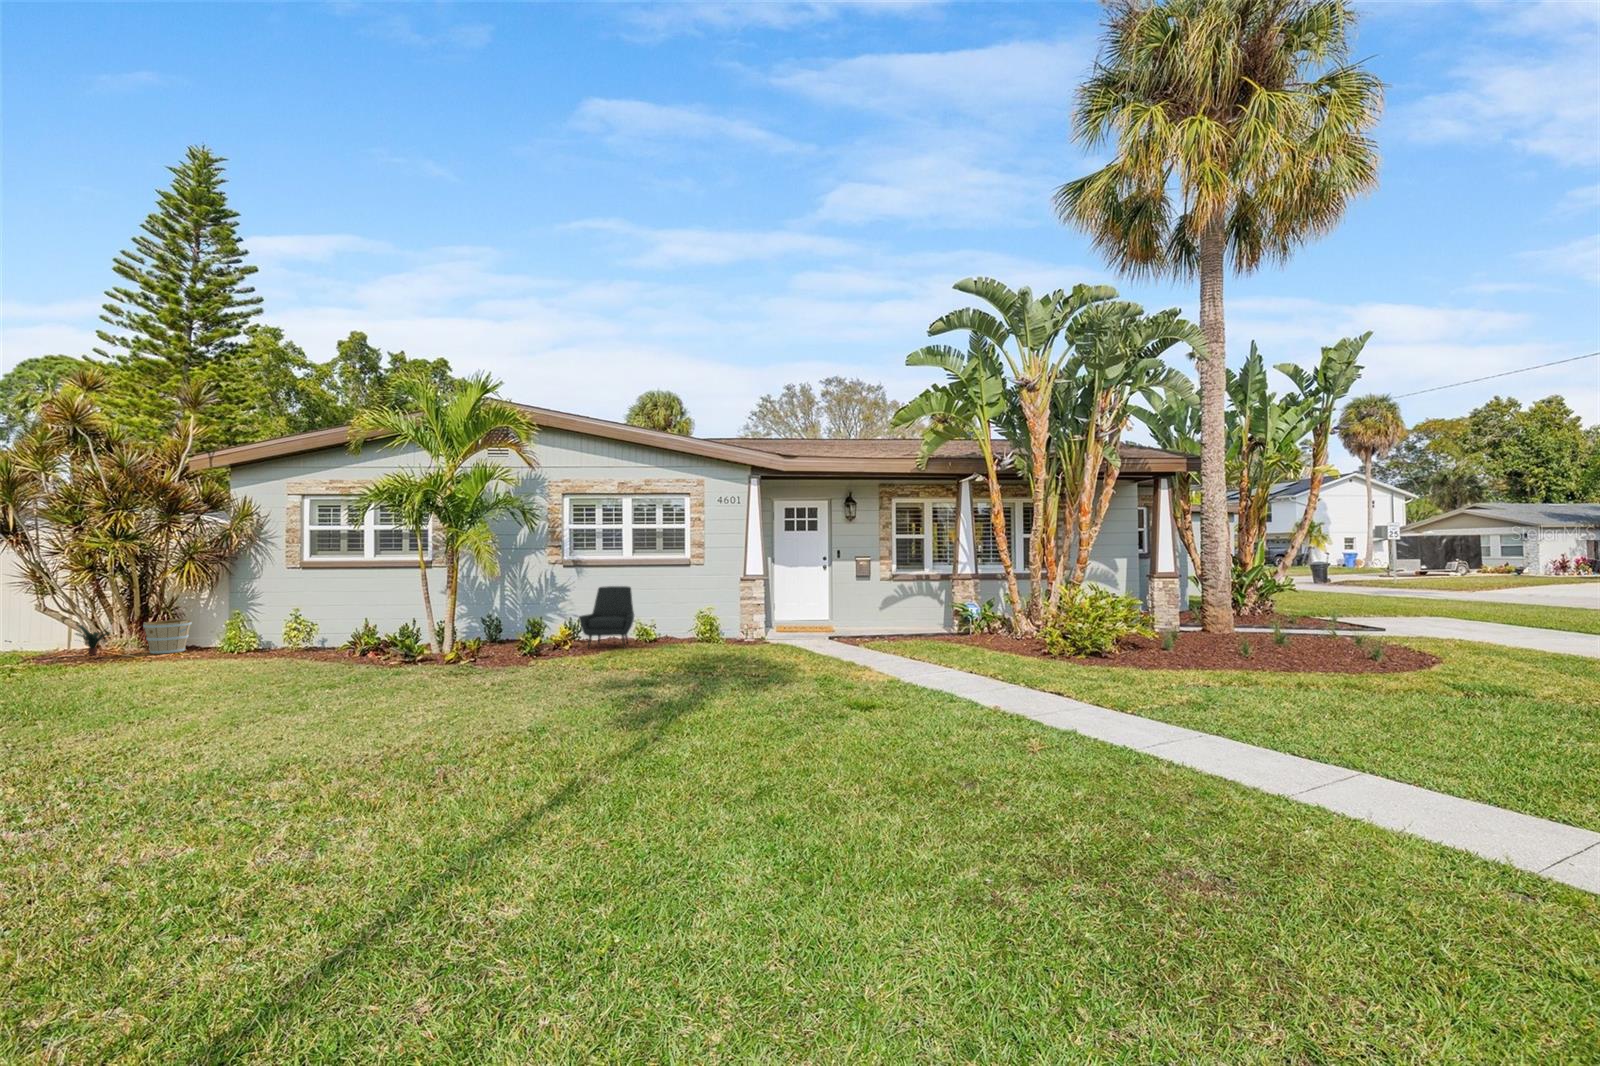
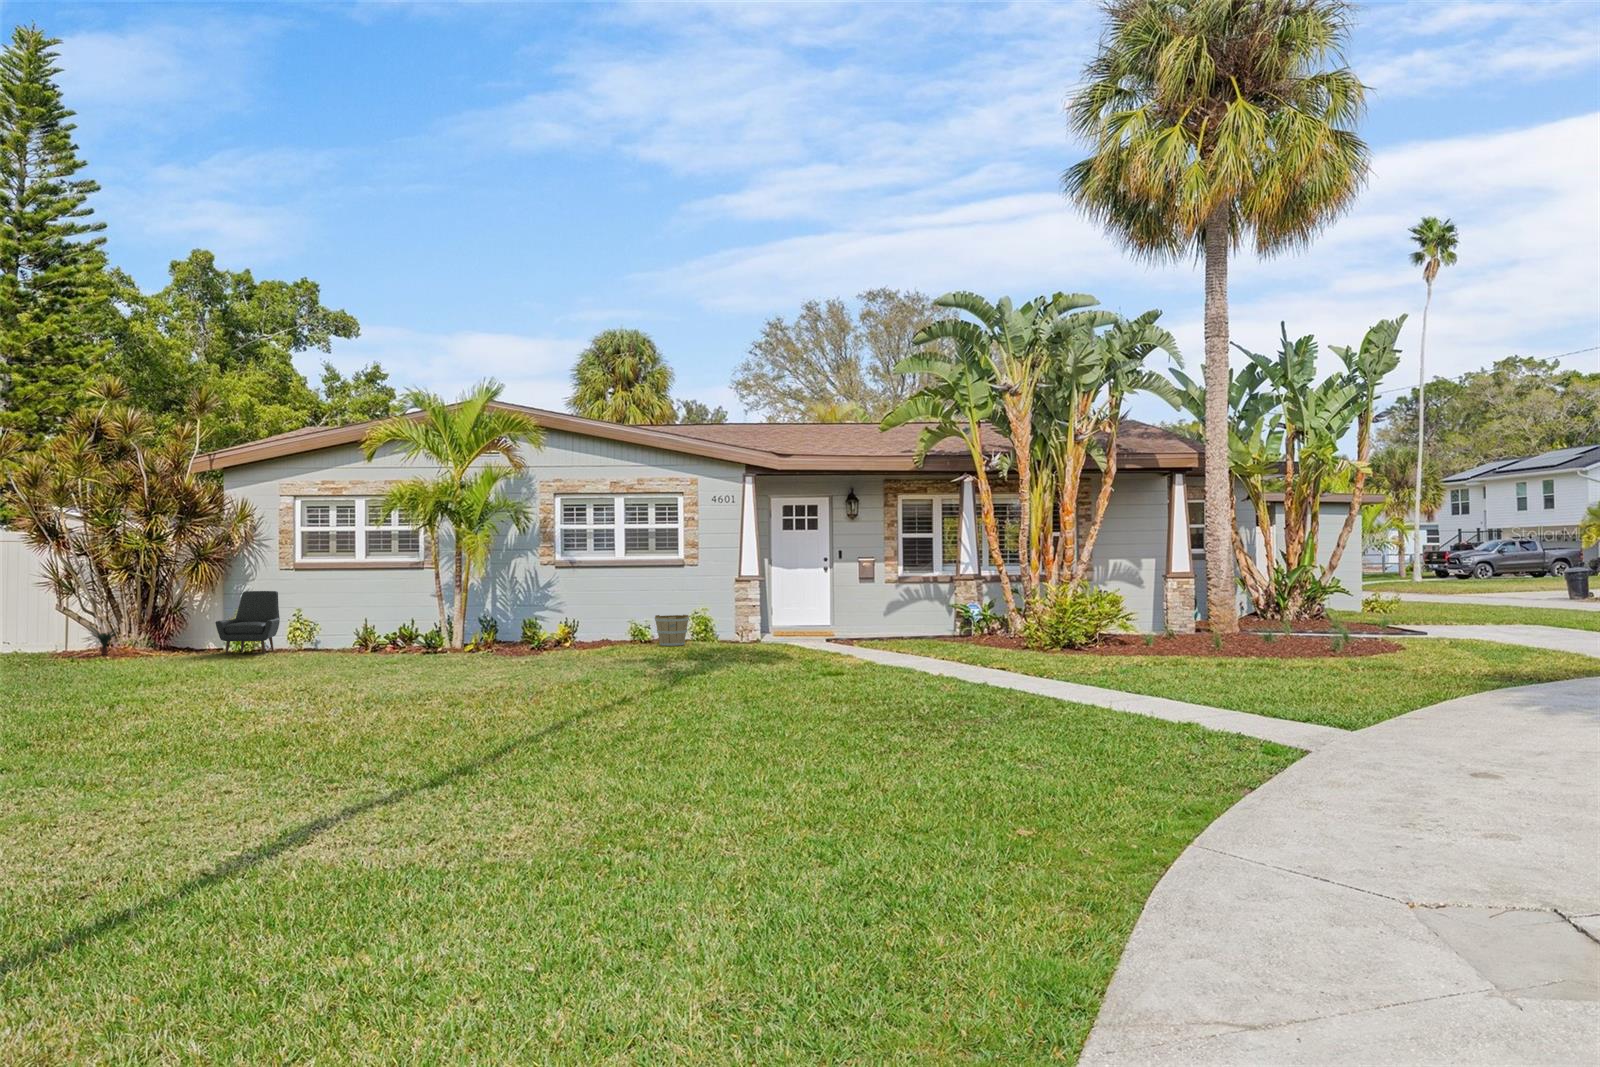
chair: present [579,586,634,648] -> present [215,591,280,655]
wooden bucket: present [143,619,192,654] -> present [655,615,689,646]

